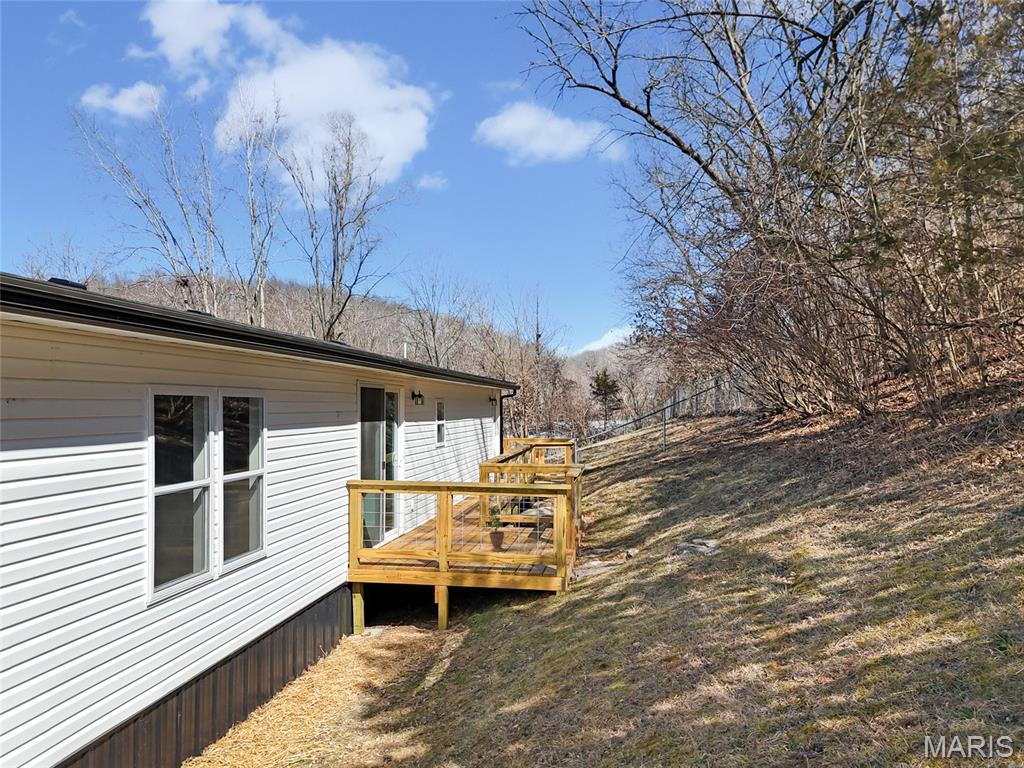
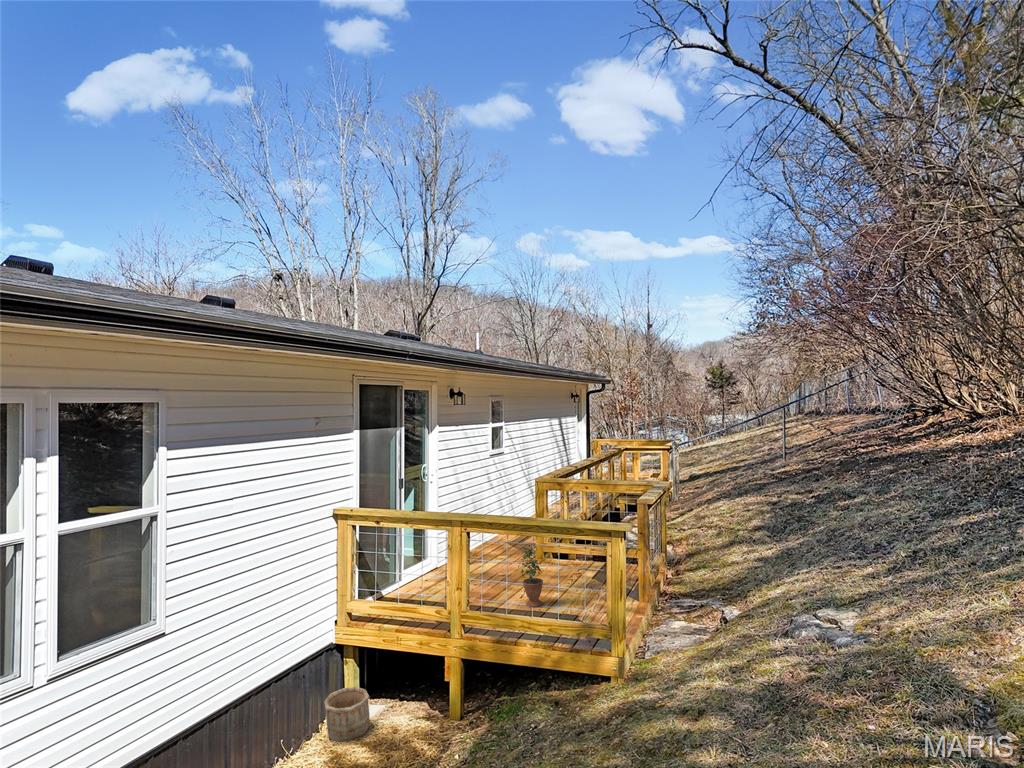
wooden bucket: none [343,617,378,655] -> present [324,687,369,741]

